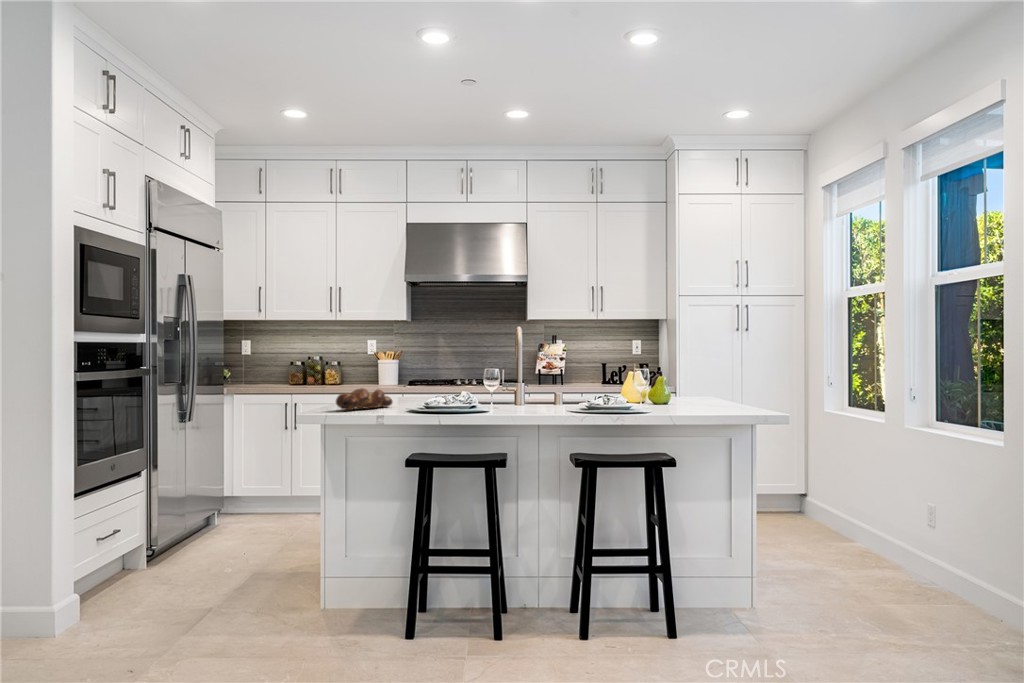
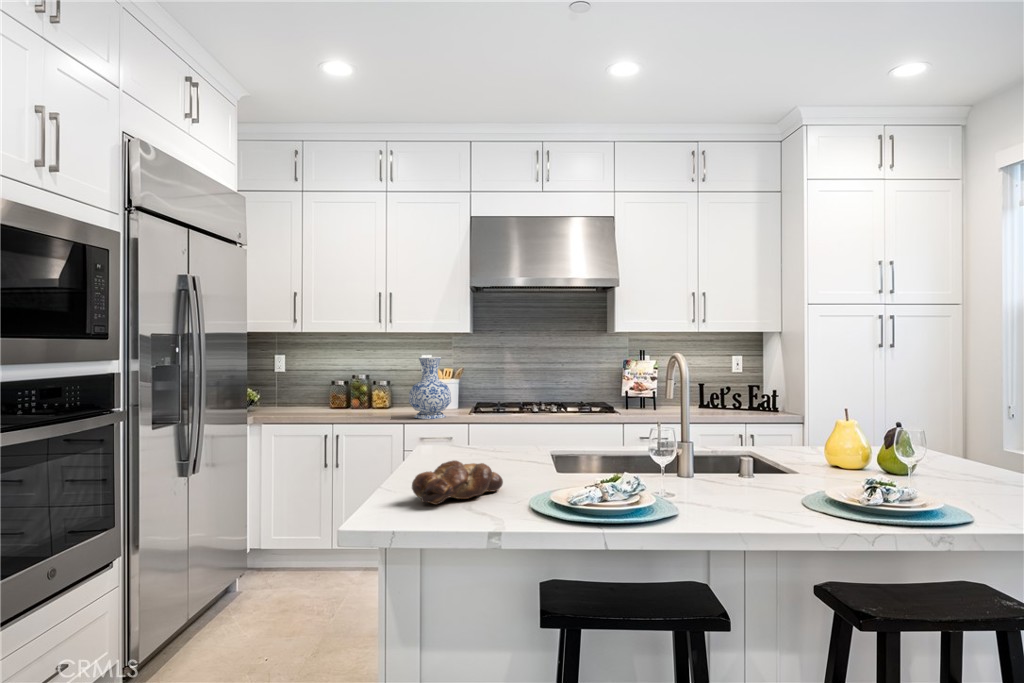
vase: none [354,340,389,390] -> present [409,357,451,419]

